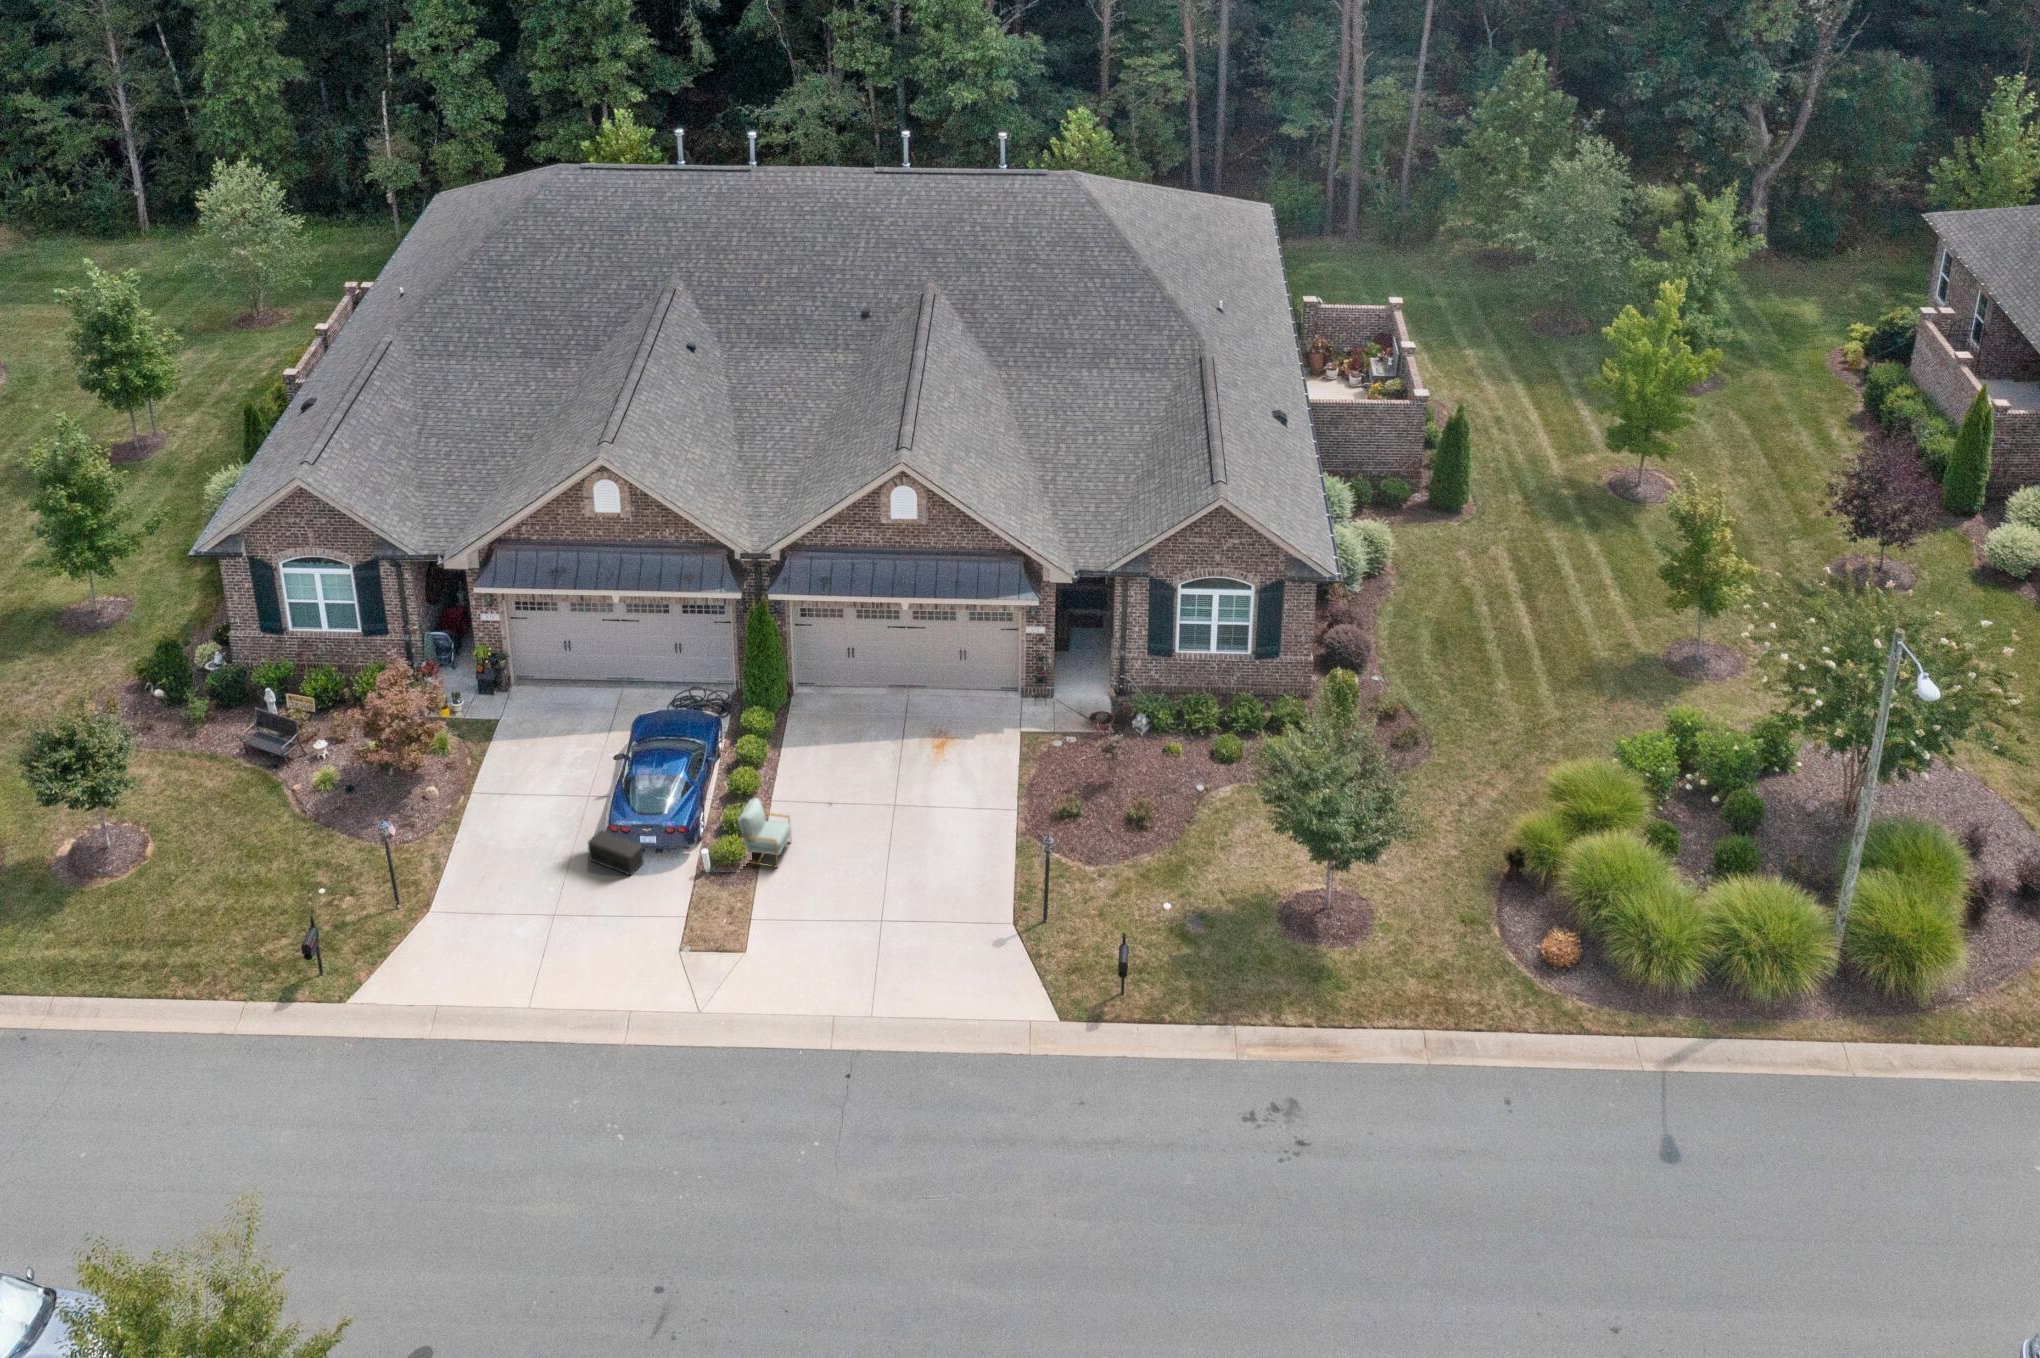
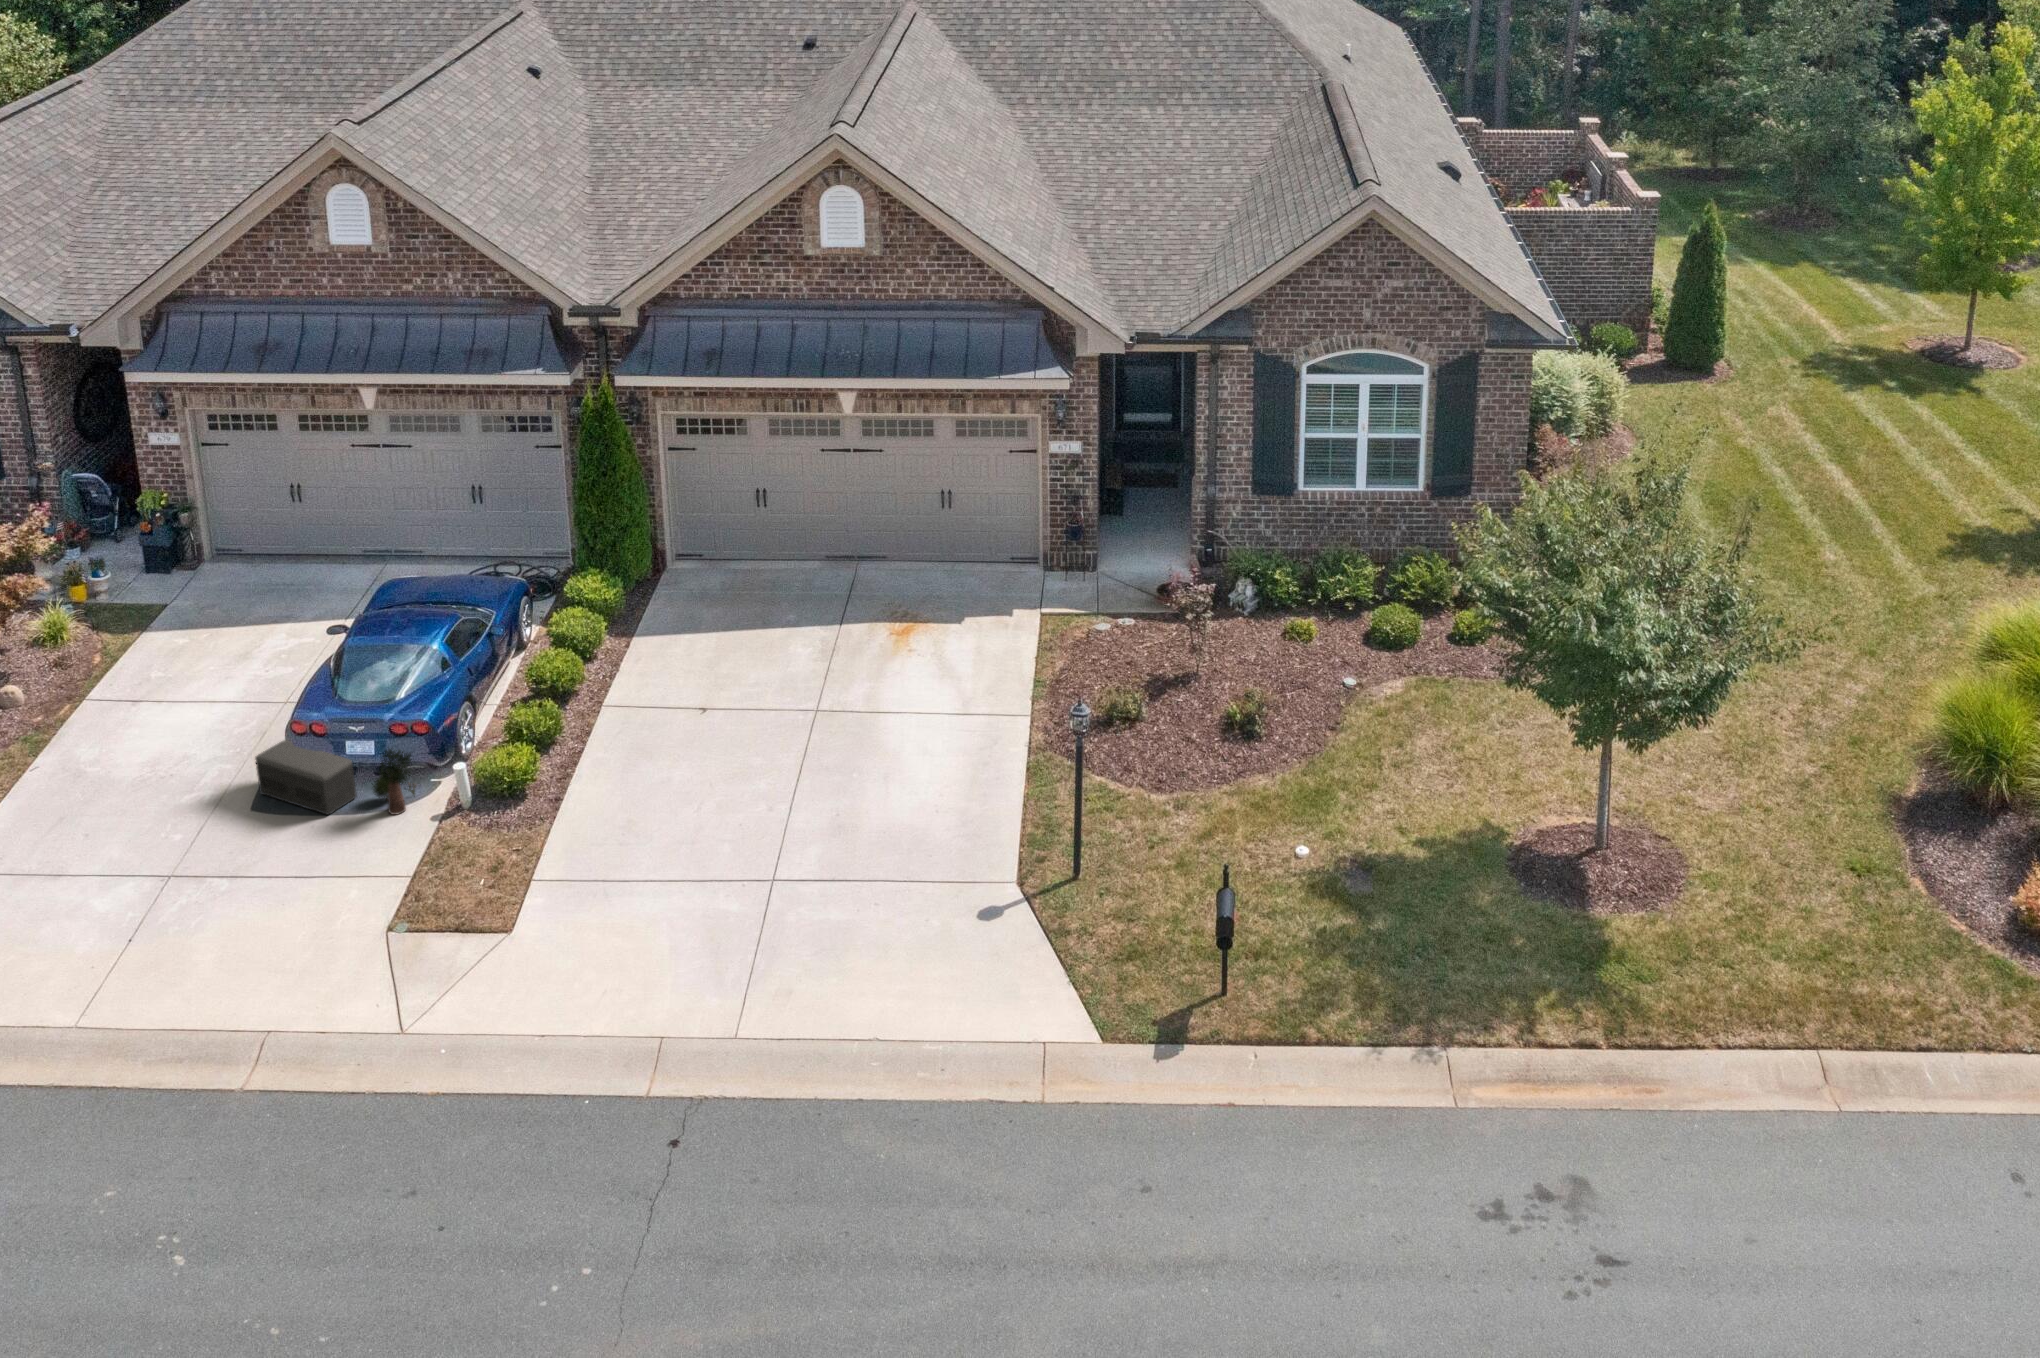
chair: present [738,798,792,867] -> none [525,680,630,802]
potted plant: present [1504,847,1527,880] -> present [373,749,416,815]

